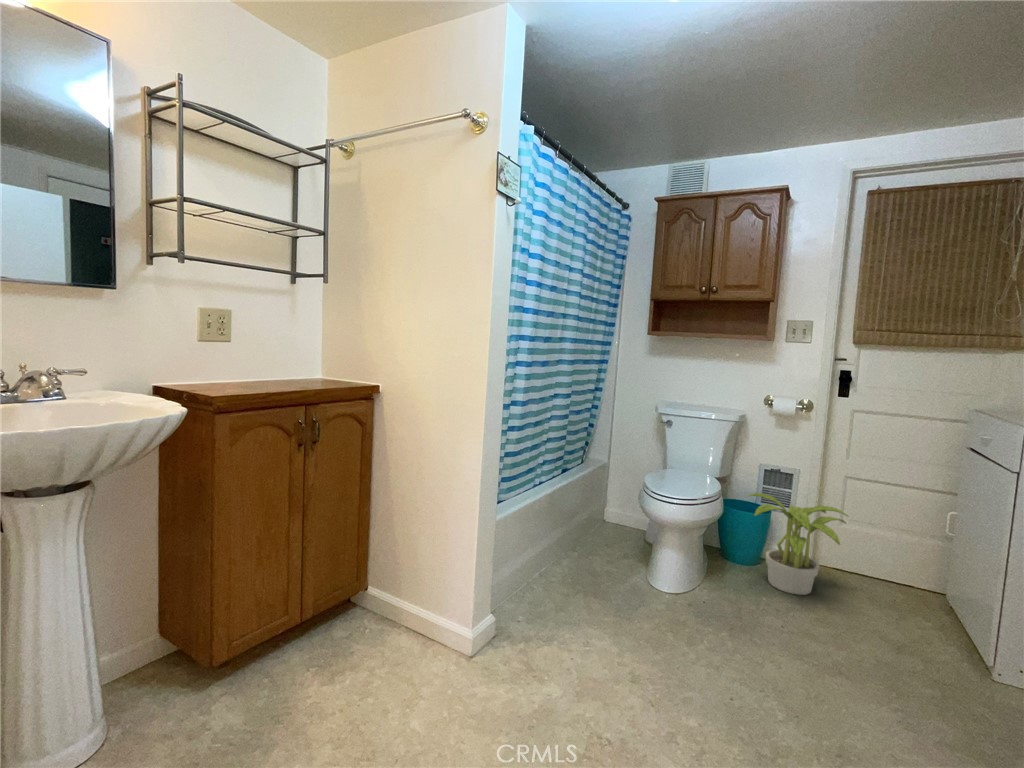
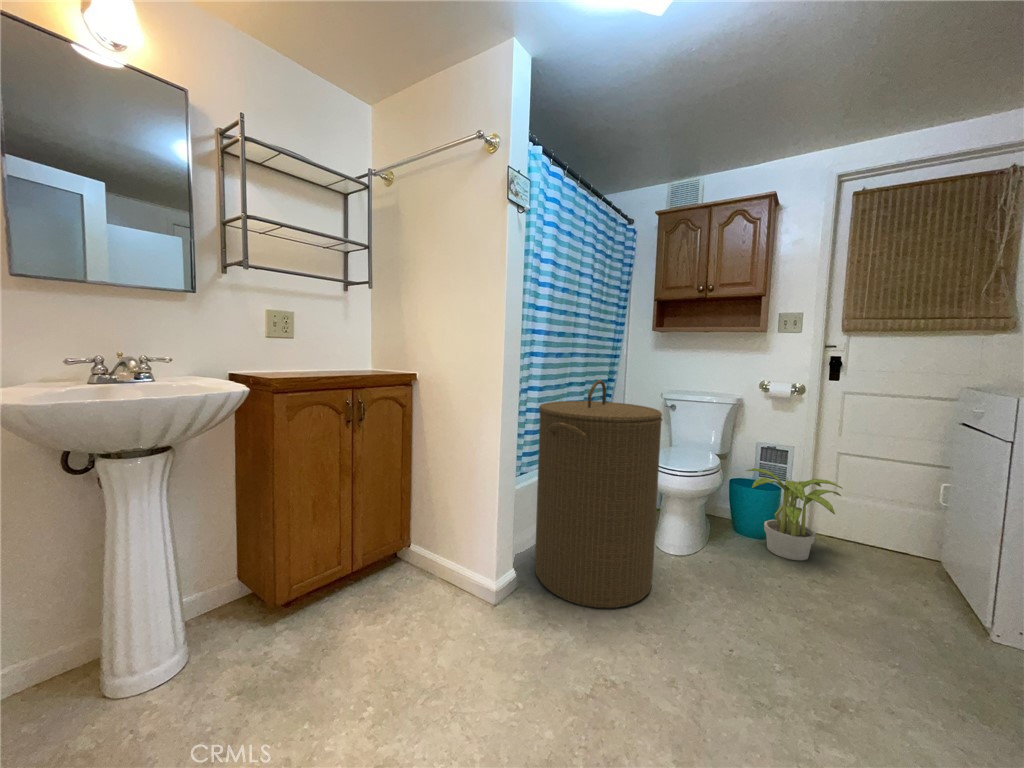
laundry hamper: none [515,397,662,655] -> present [535,380,662,608]

